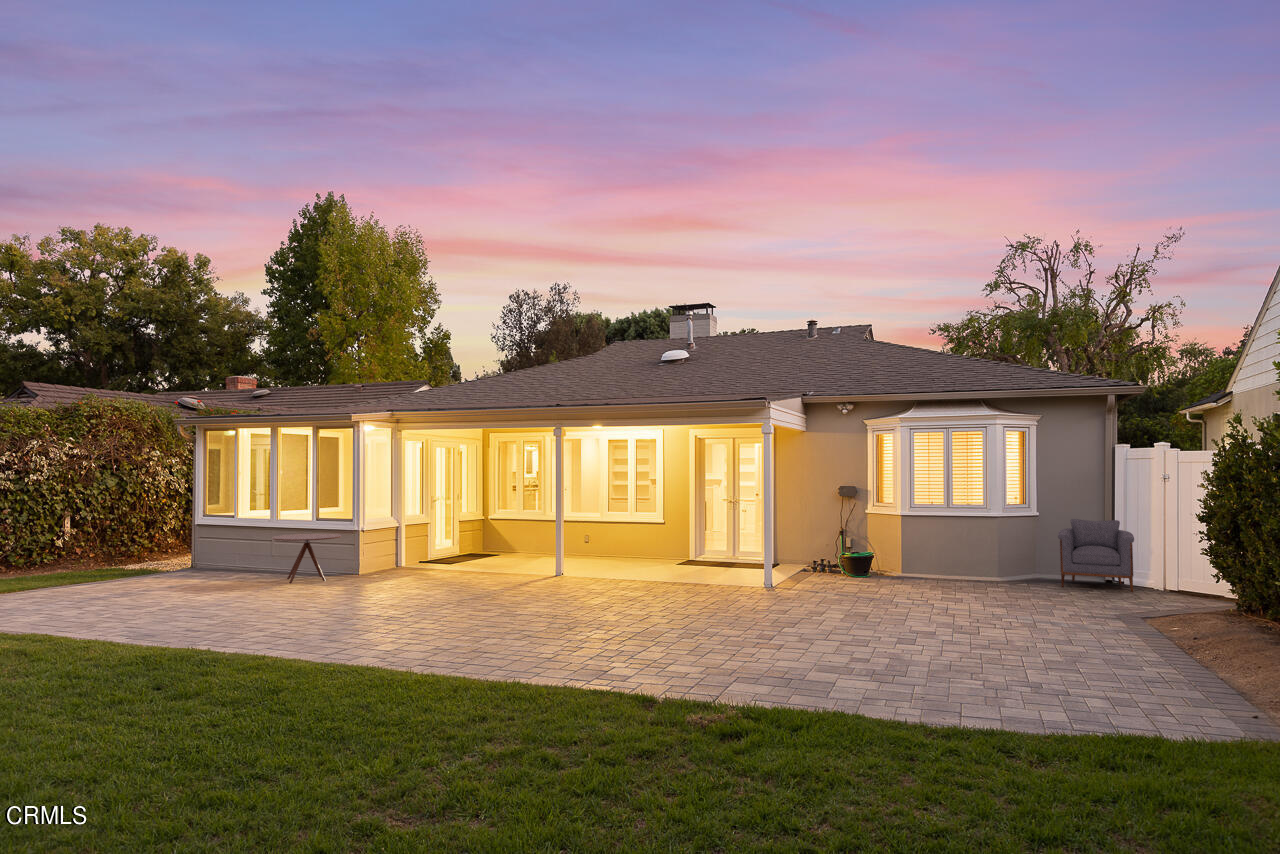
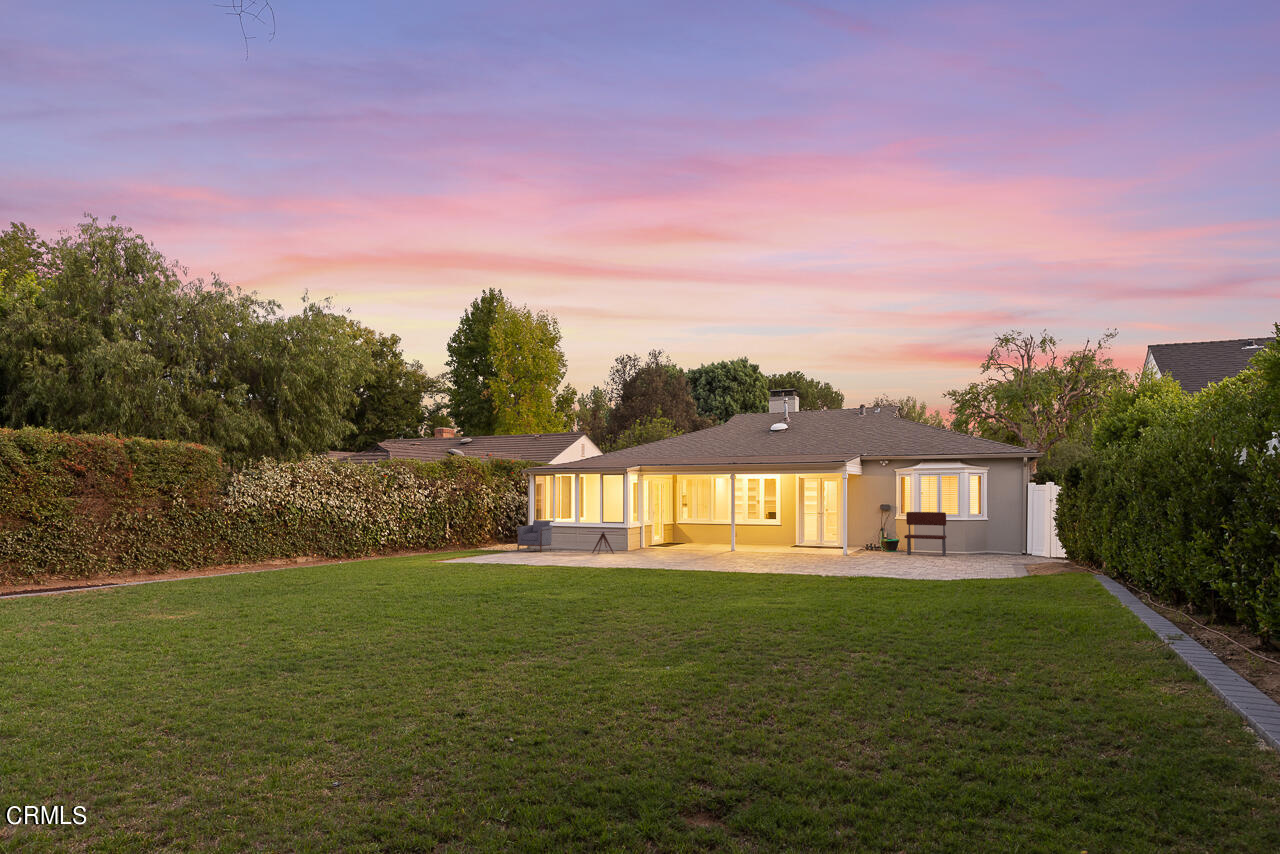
bench: none [882,500,961,587] -> present [904,512,946,556]
armchair: present [1058,519,1134,592] -> present [517,520,553,552]

